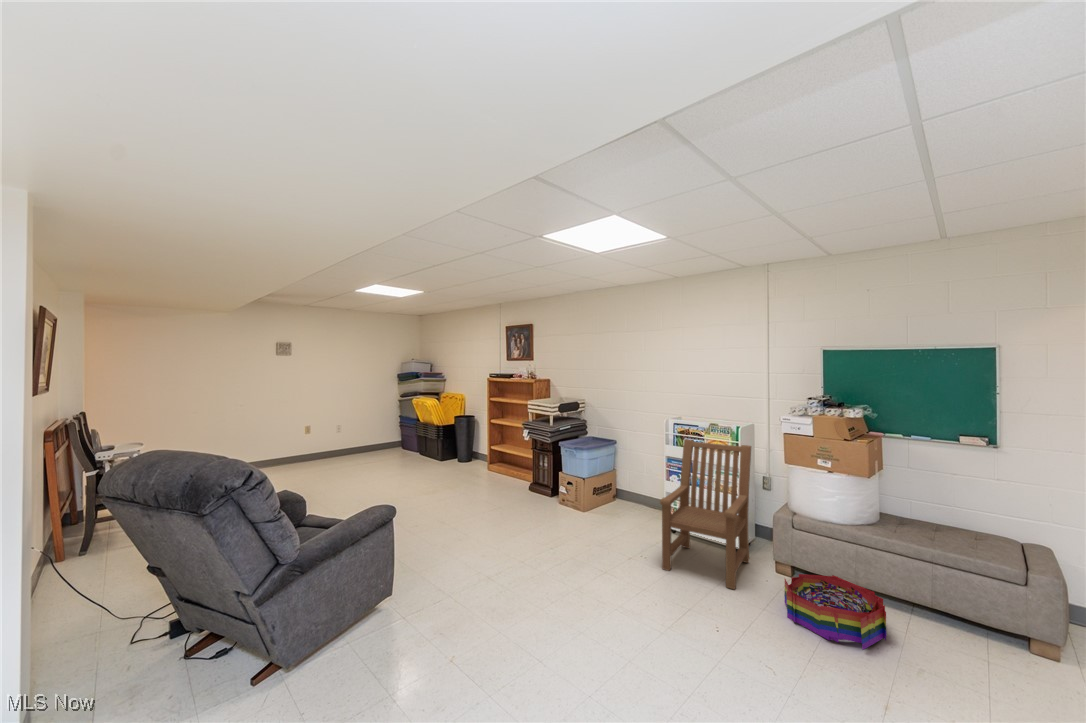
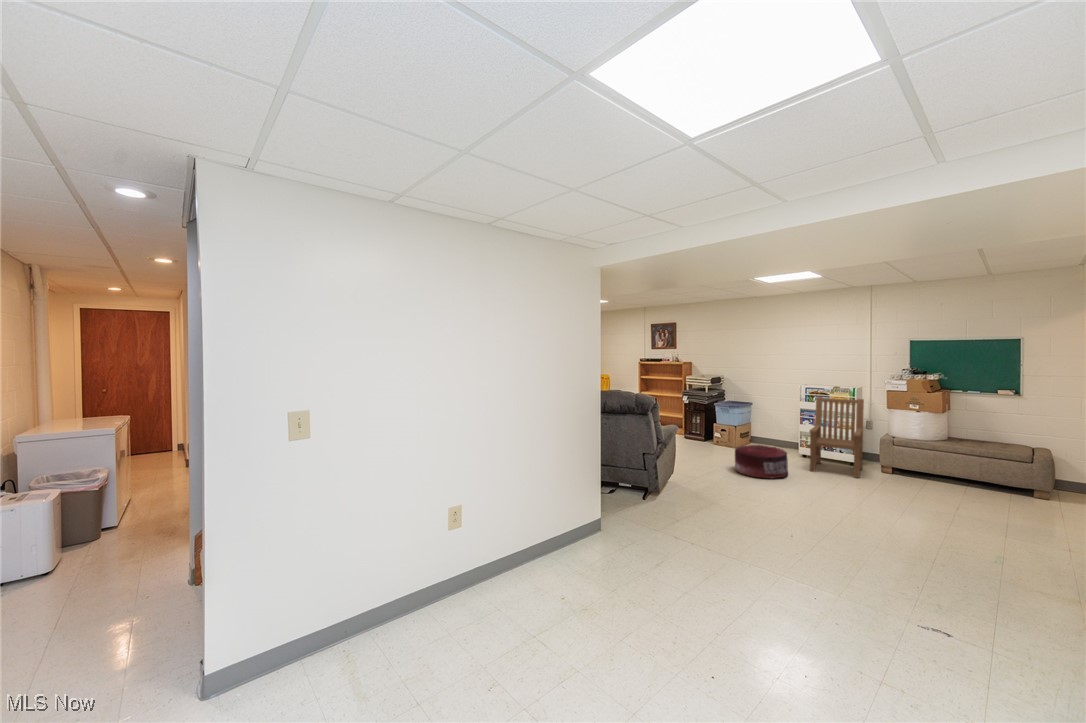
pouf: none [535,521,619,595] -> present [735,445,788,478]
storage bin: present [784,574,887,650] -> none [891,467,952,495]

